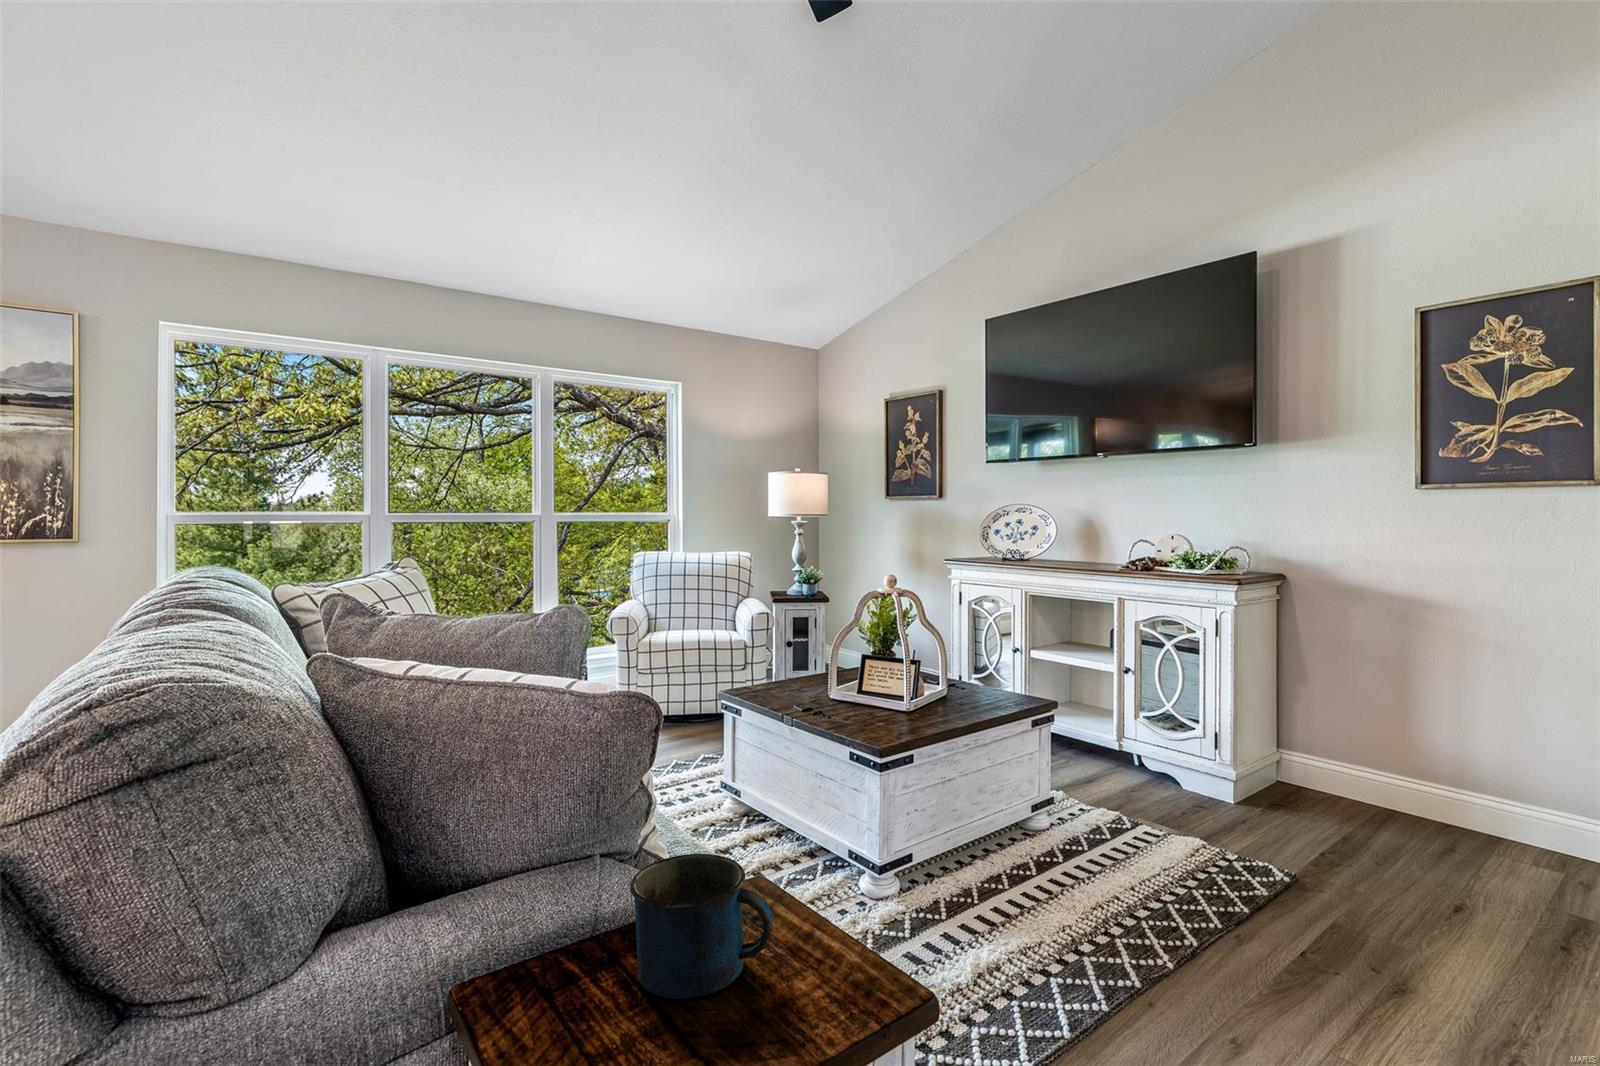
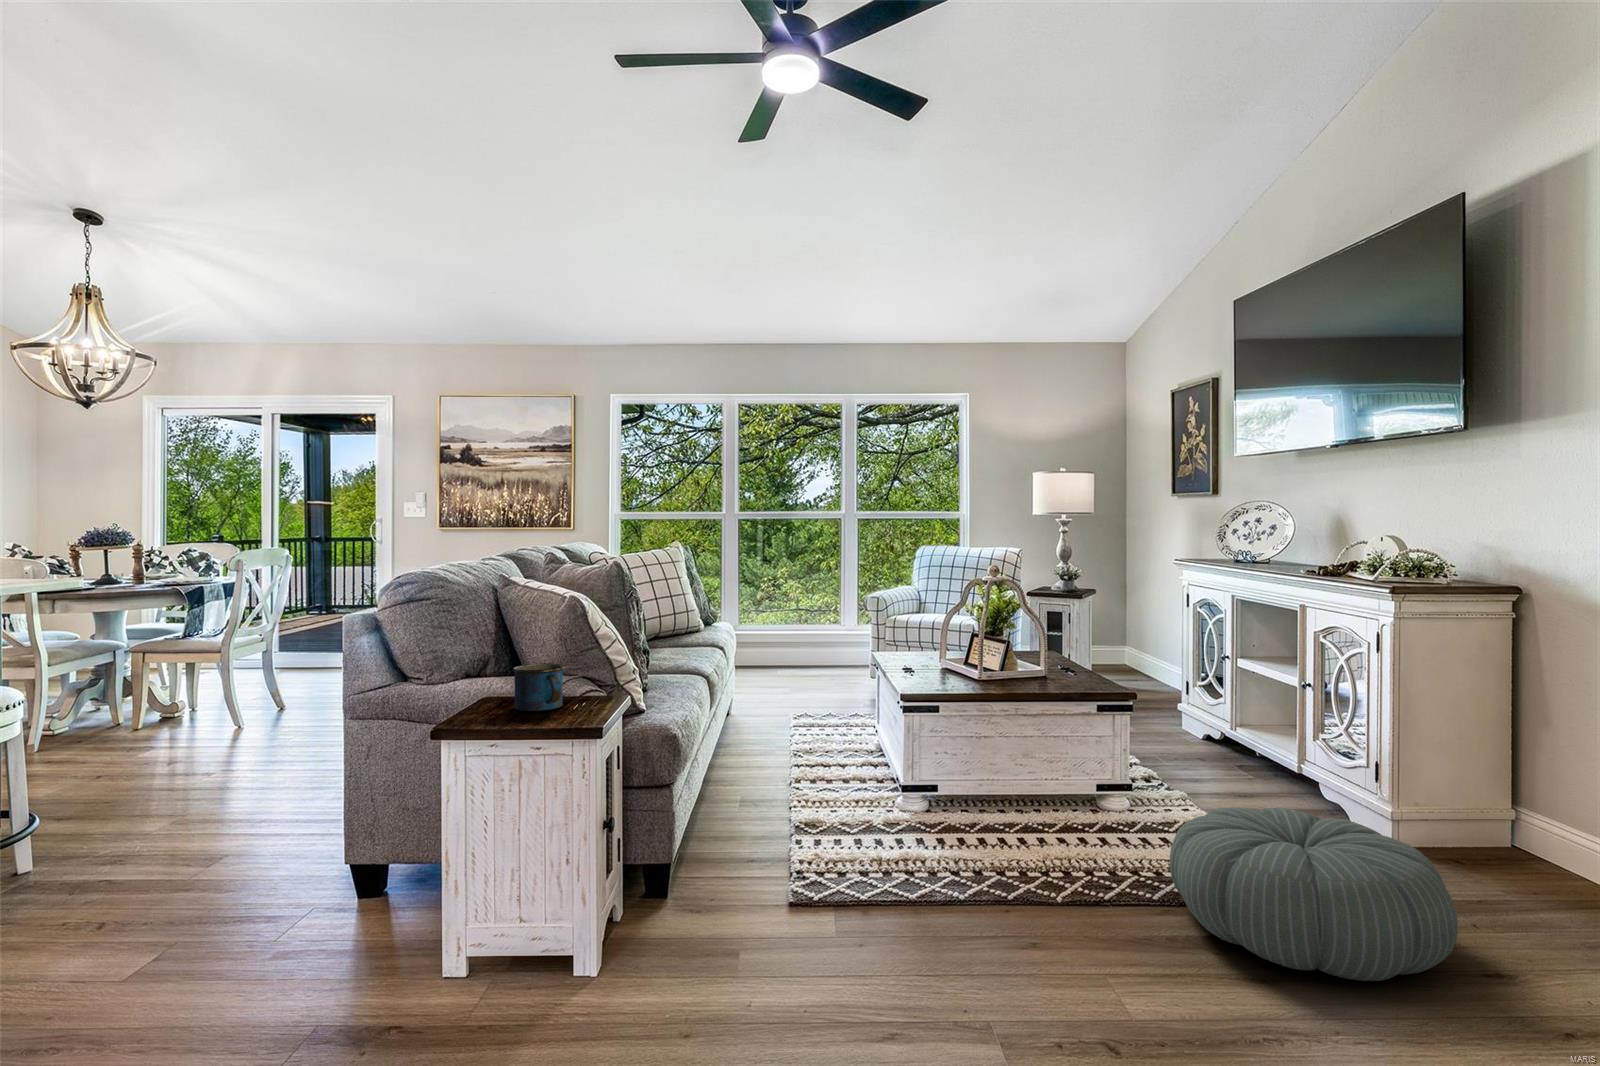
pouf: none [1203,799,1484,965] -> present [1170,808,1458,981]

